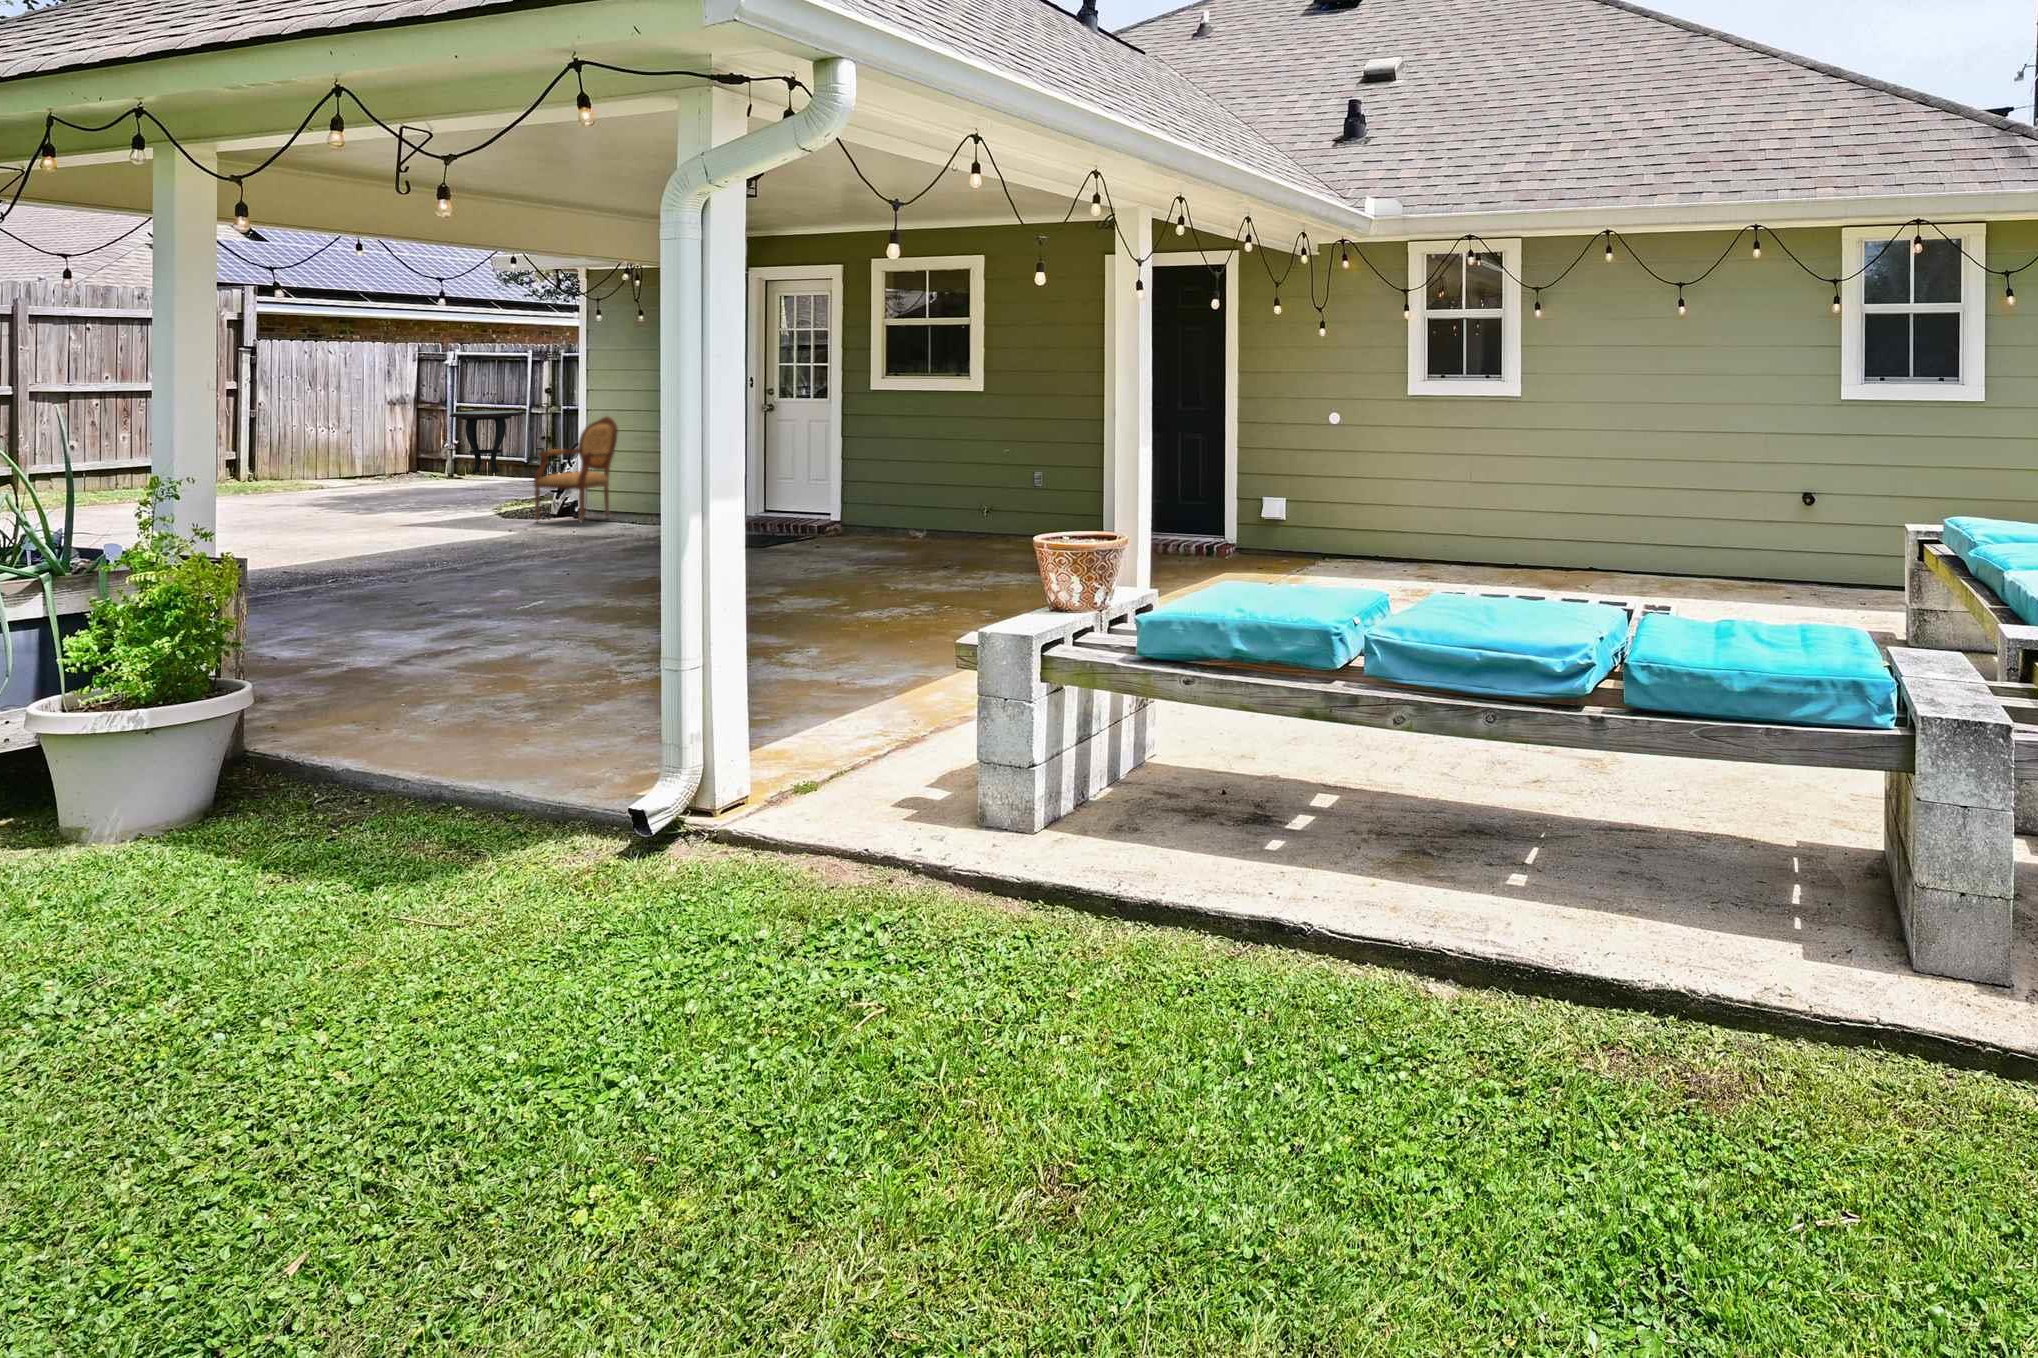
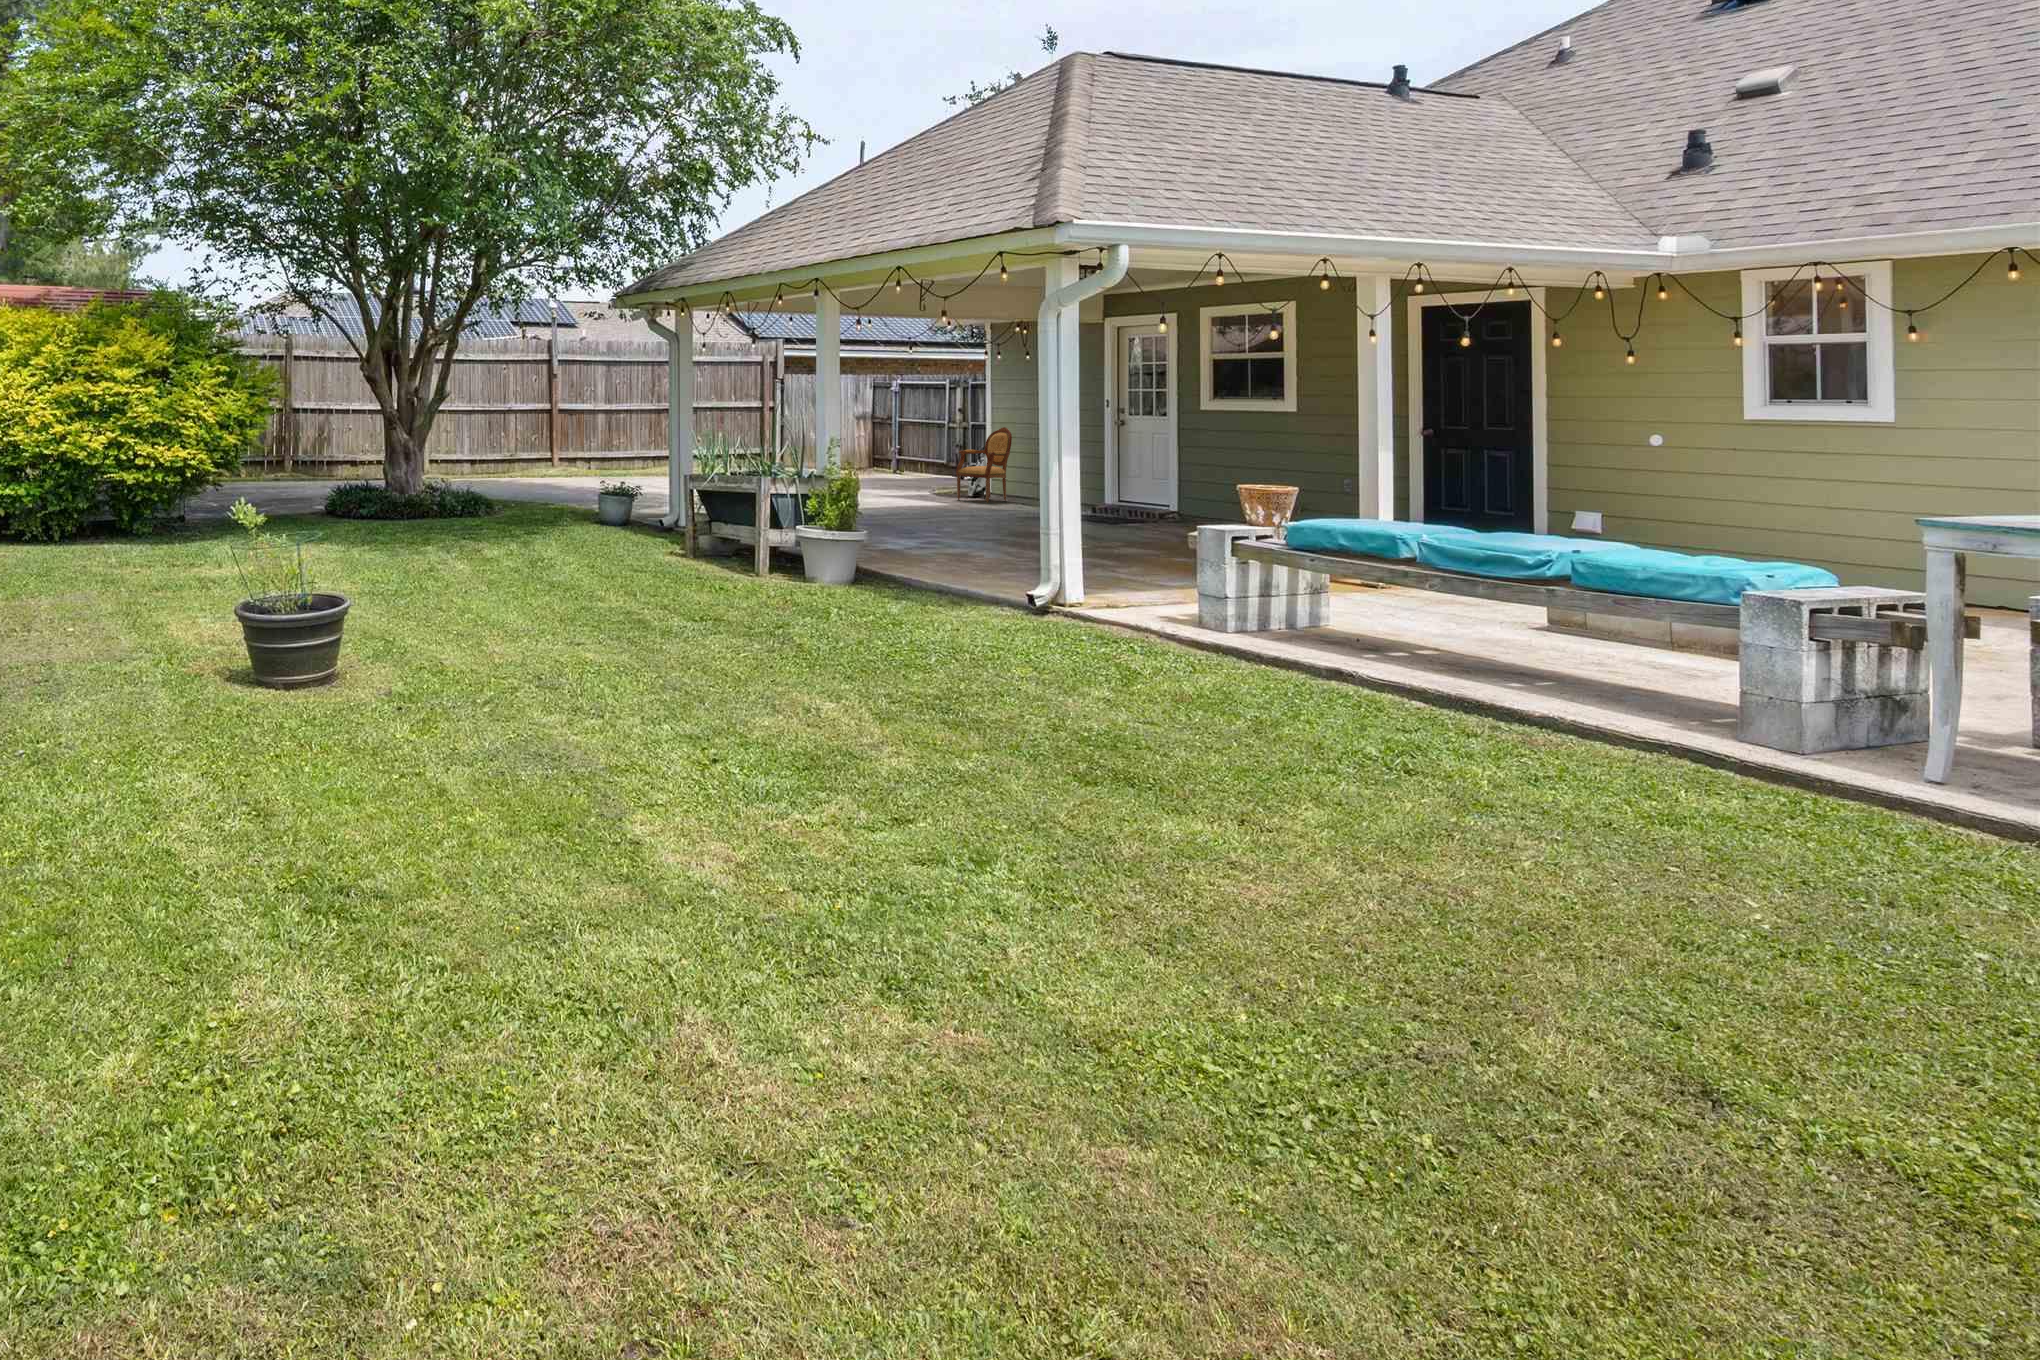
side table: present [449,411,522,473] -> none [894,425,942,471]

